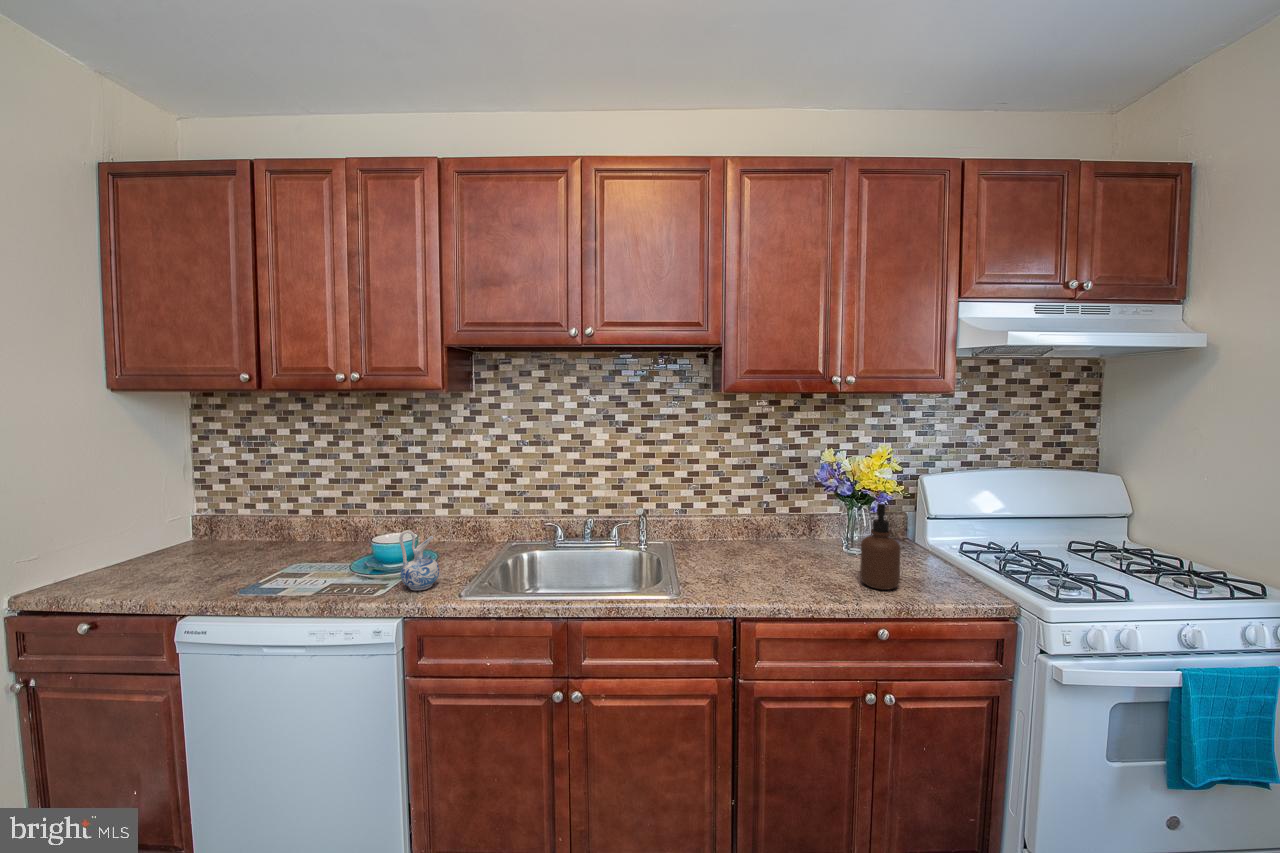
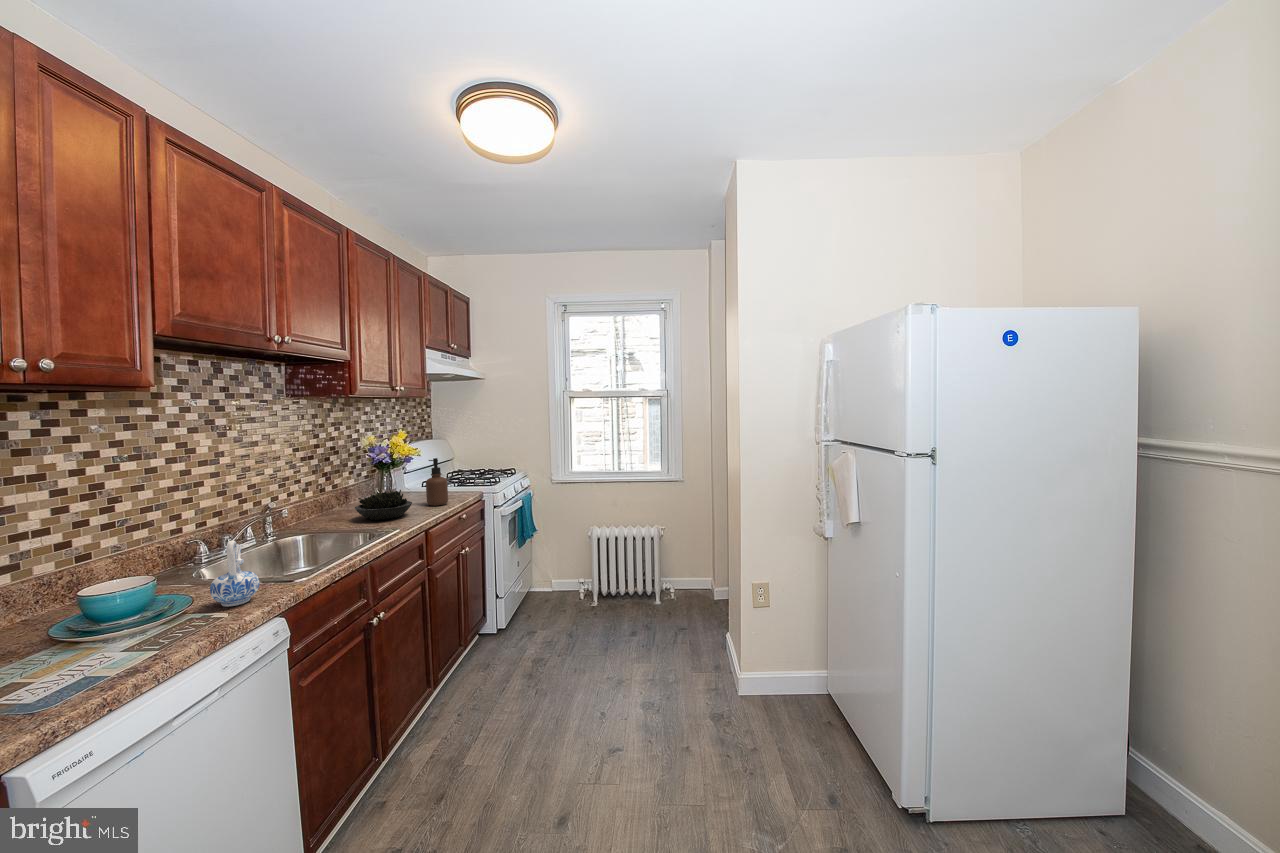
succulent plant: none [730,531,808,577] -> present [355,490,412,520]

